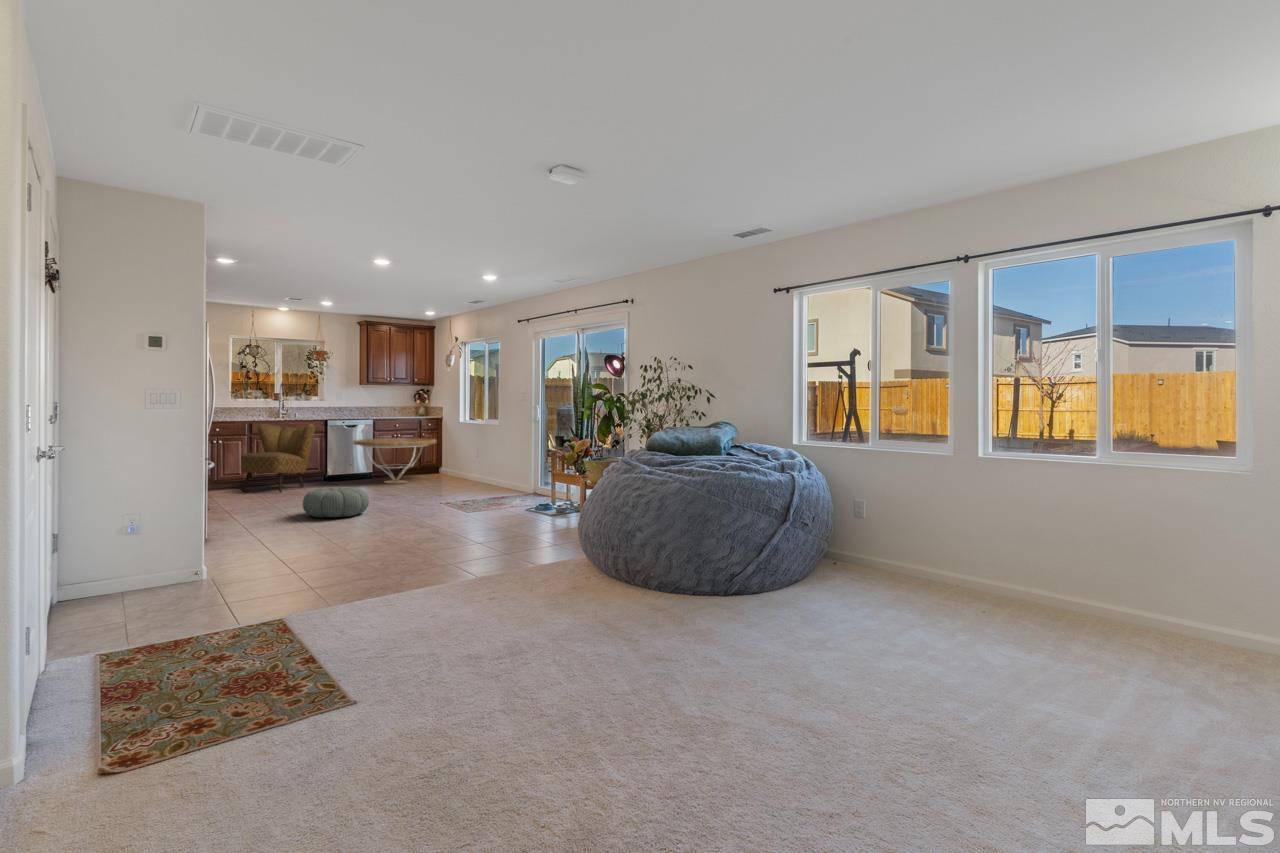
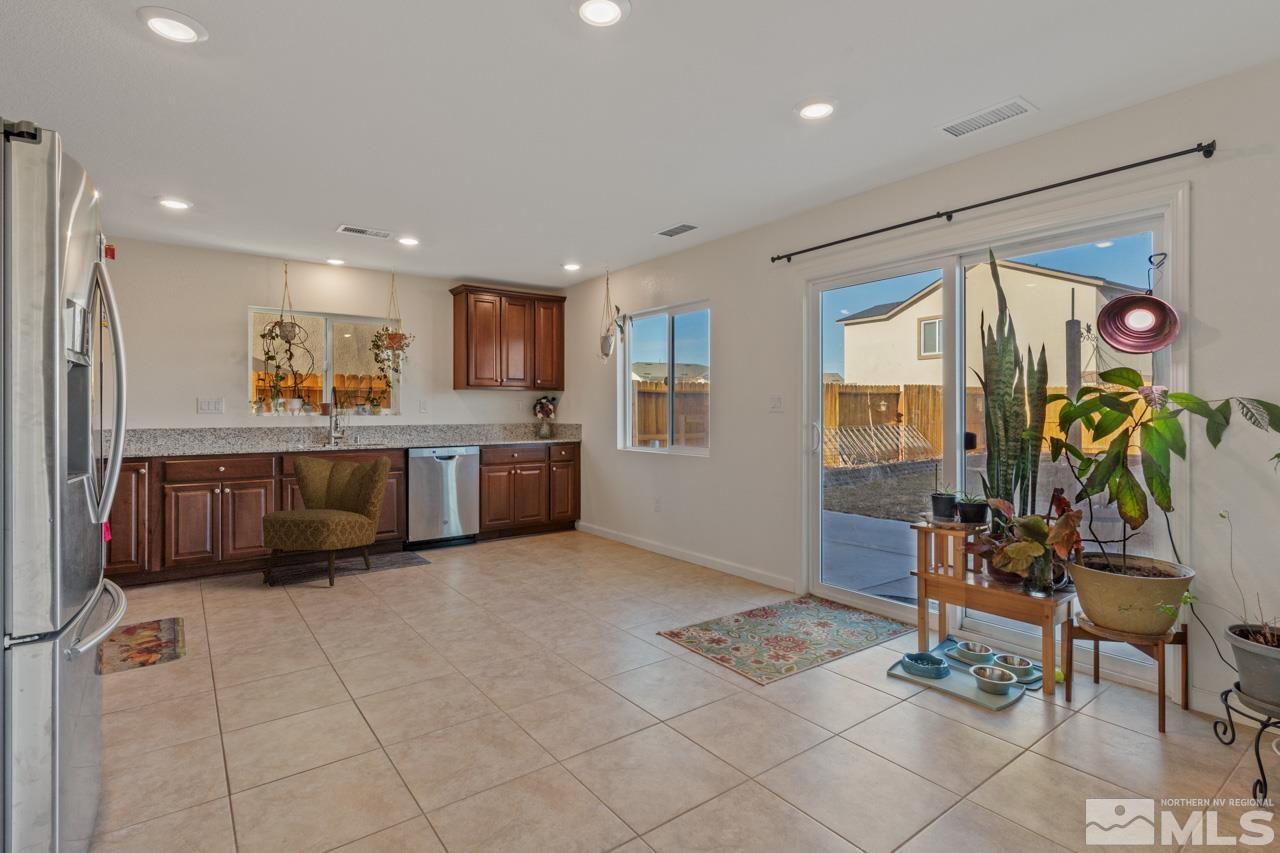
coffee table: present [353,438,437,484] -> none [453,476,590,559]
pouf: present [303,487,369,518] -> none [389,608,537,701]

